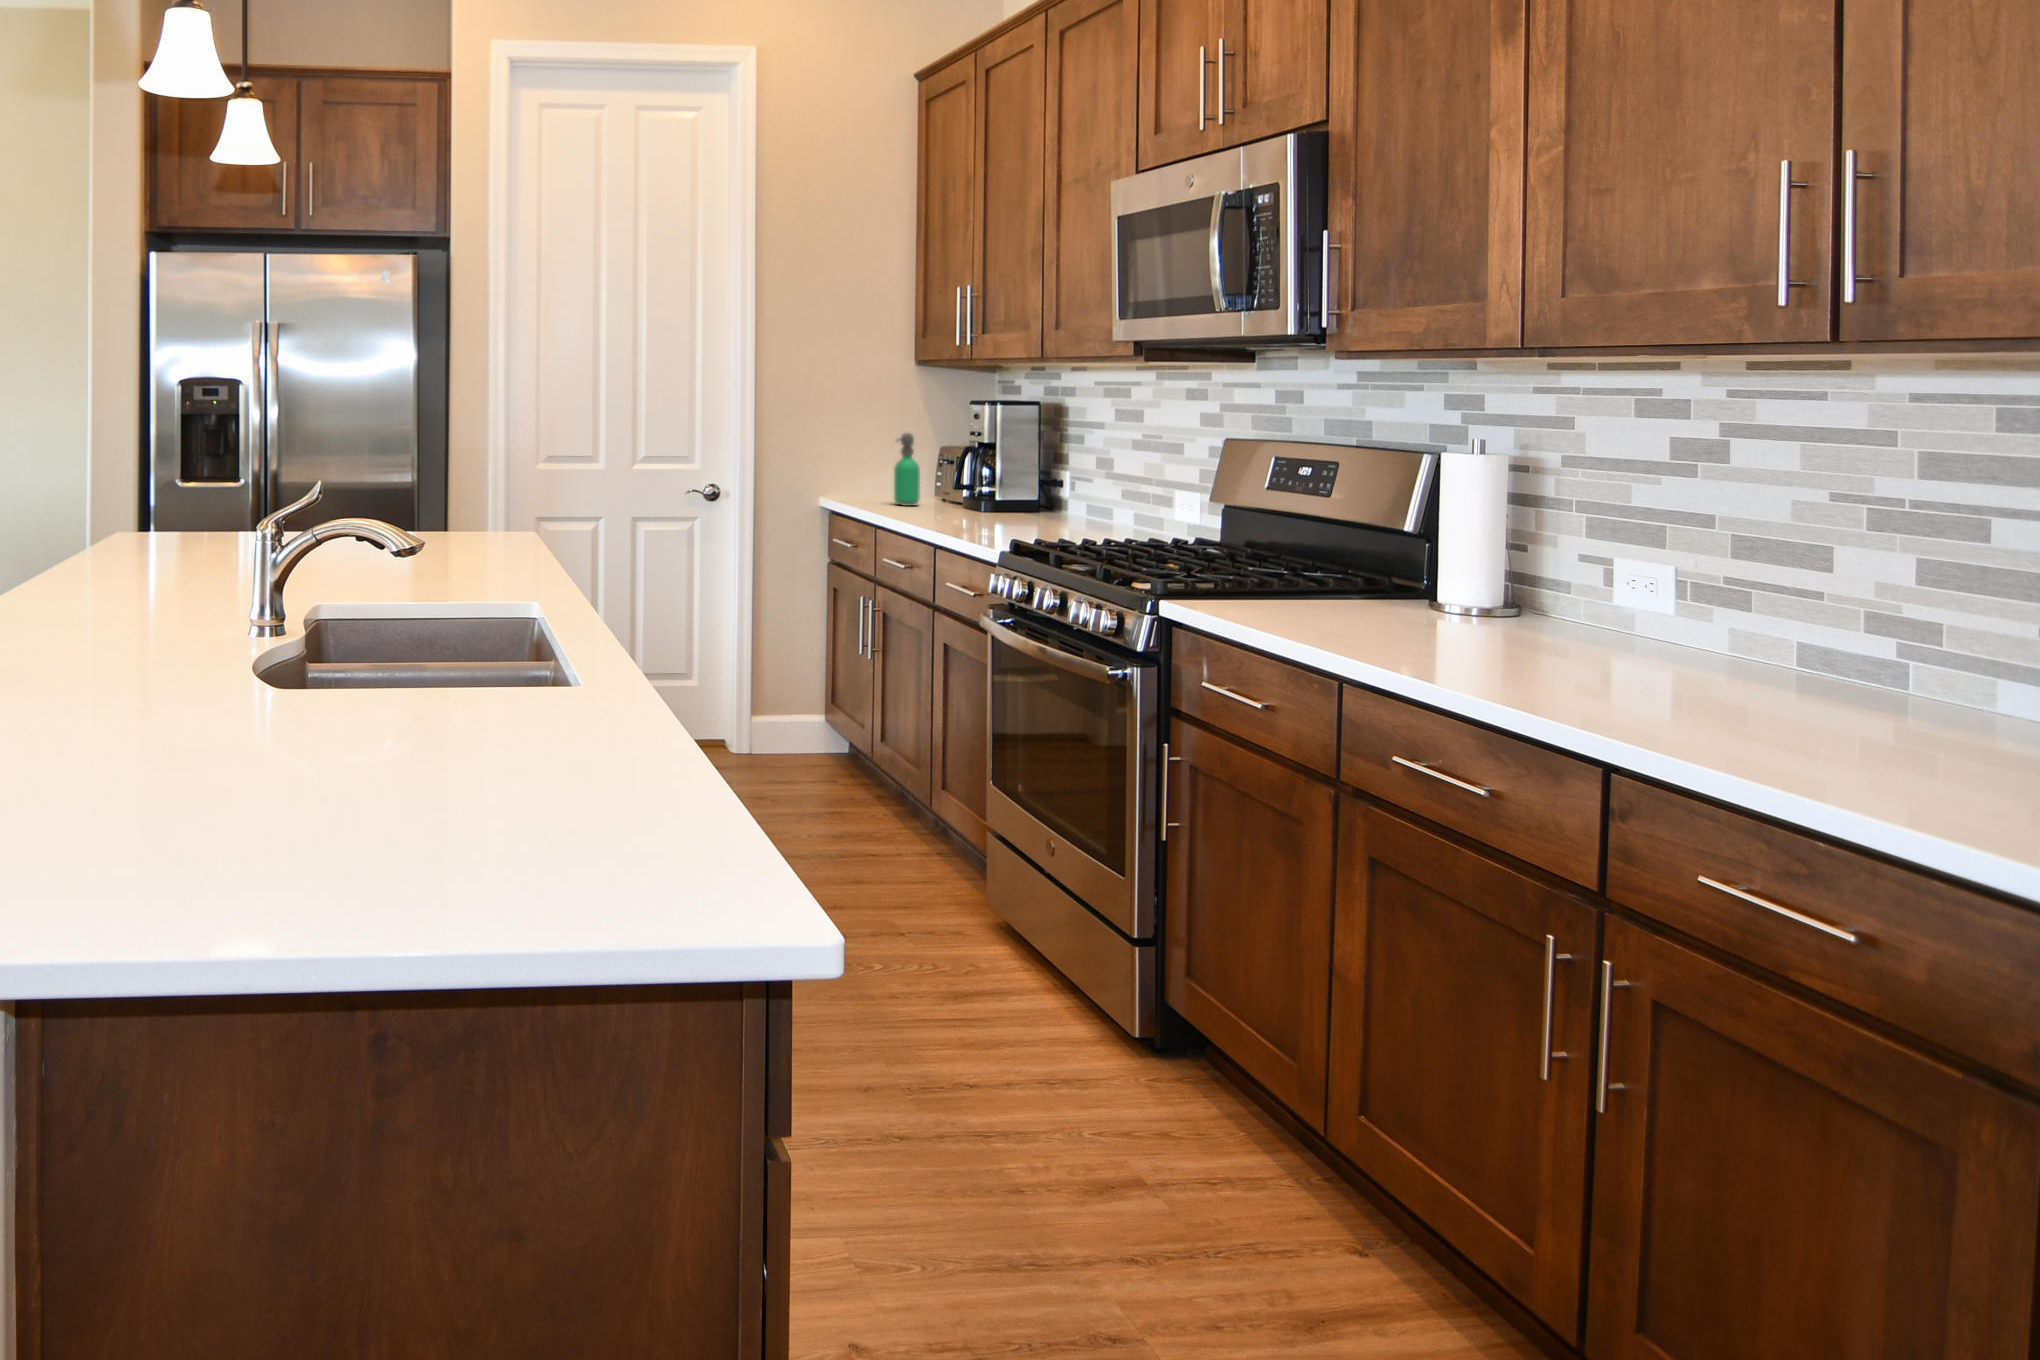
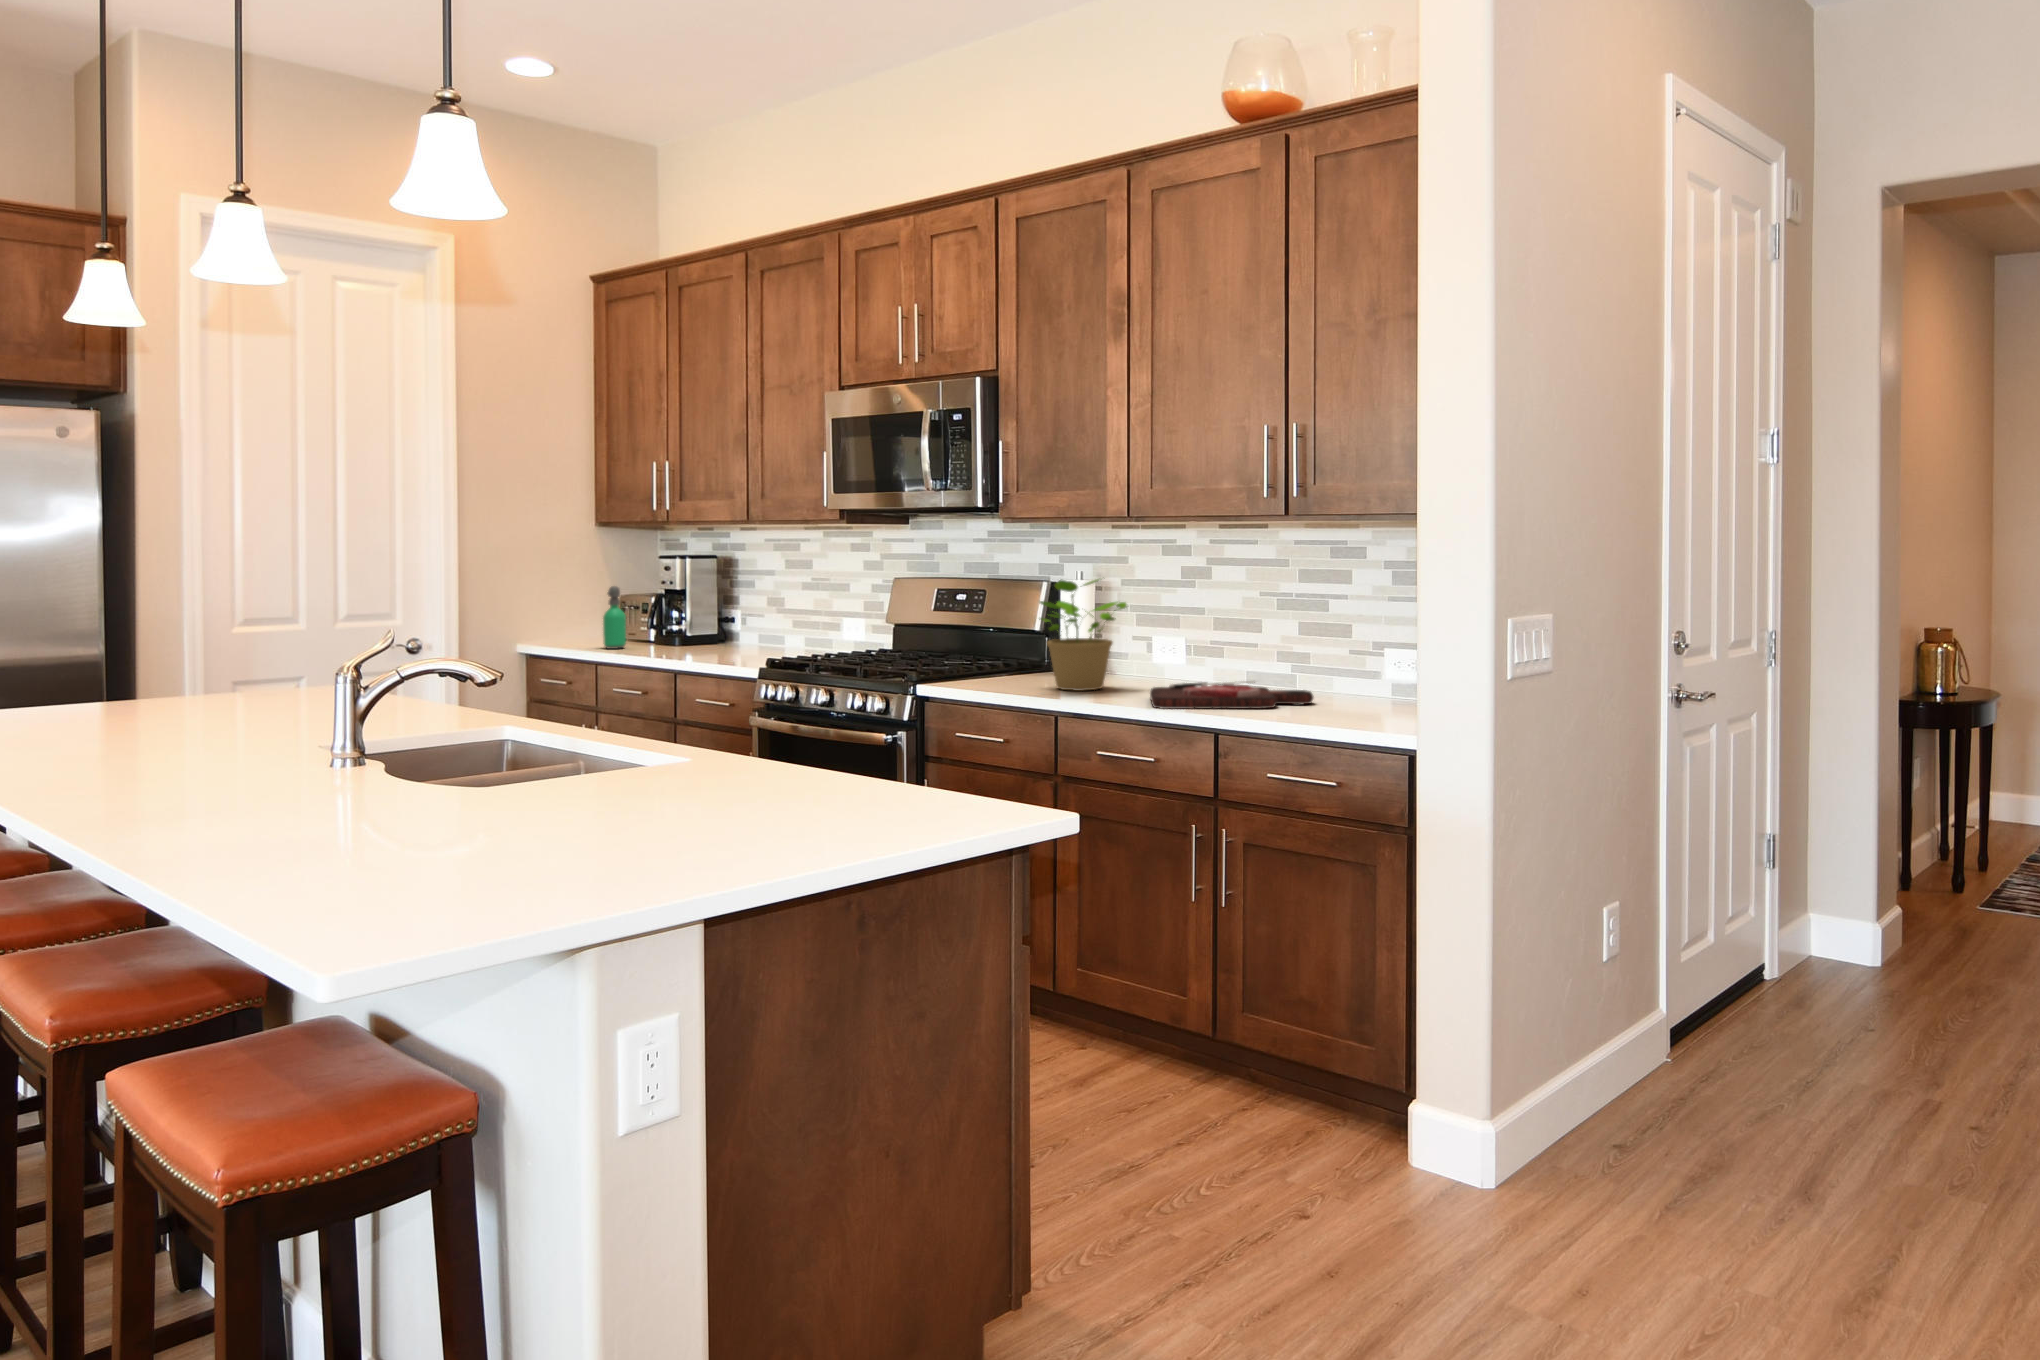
potted plant: none [1337,449,1528,638] -> present [1039,579,1127,691]
cutting board: none [1505,649,1929,736] -> present [1150,681,1314,709]

